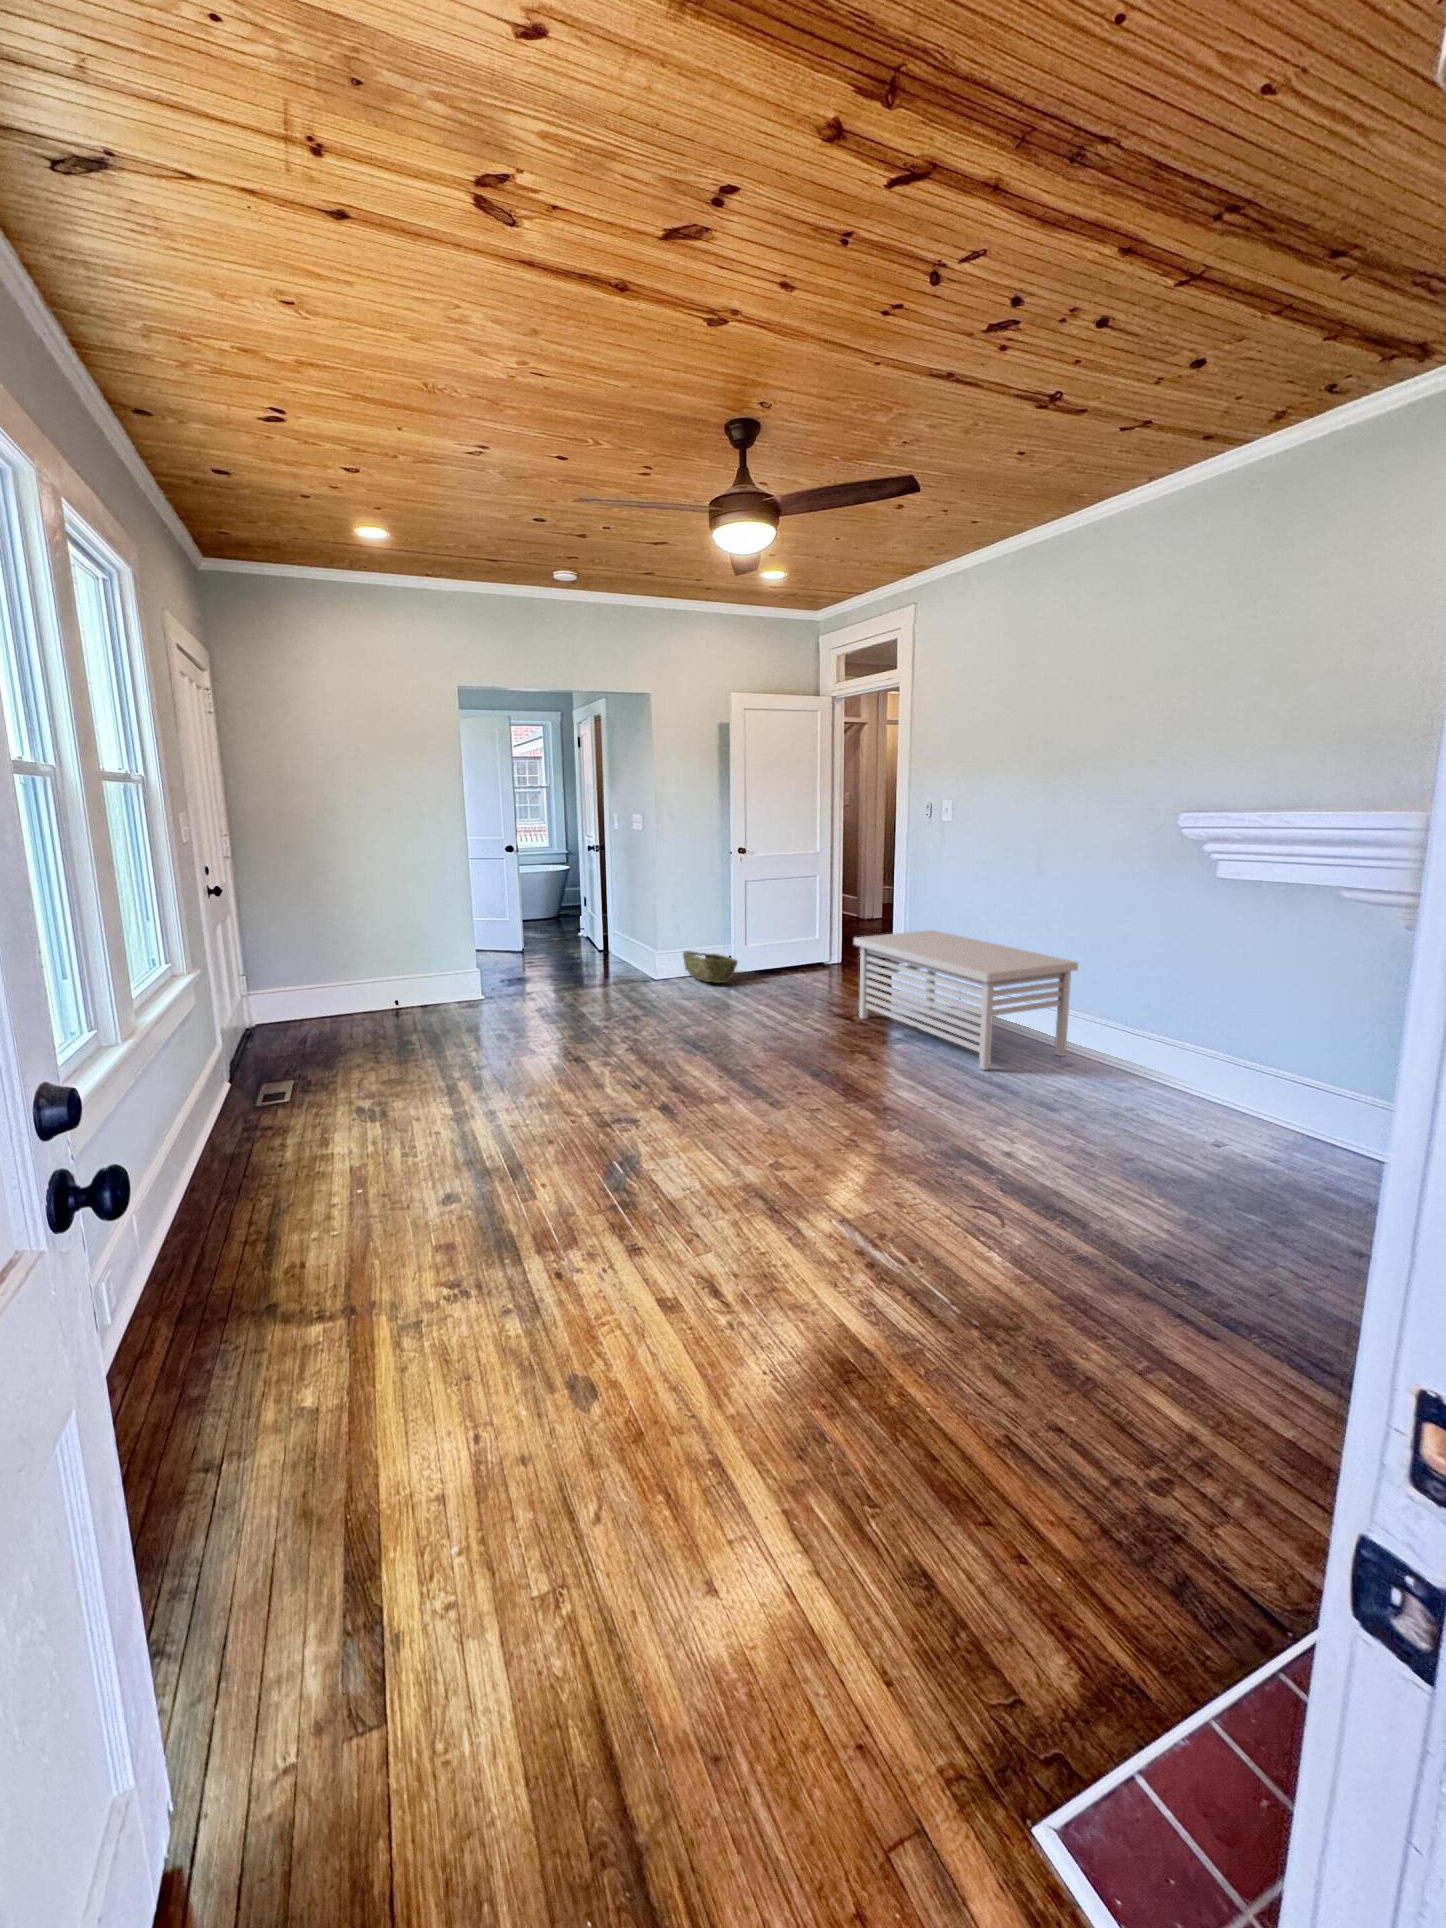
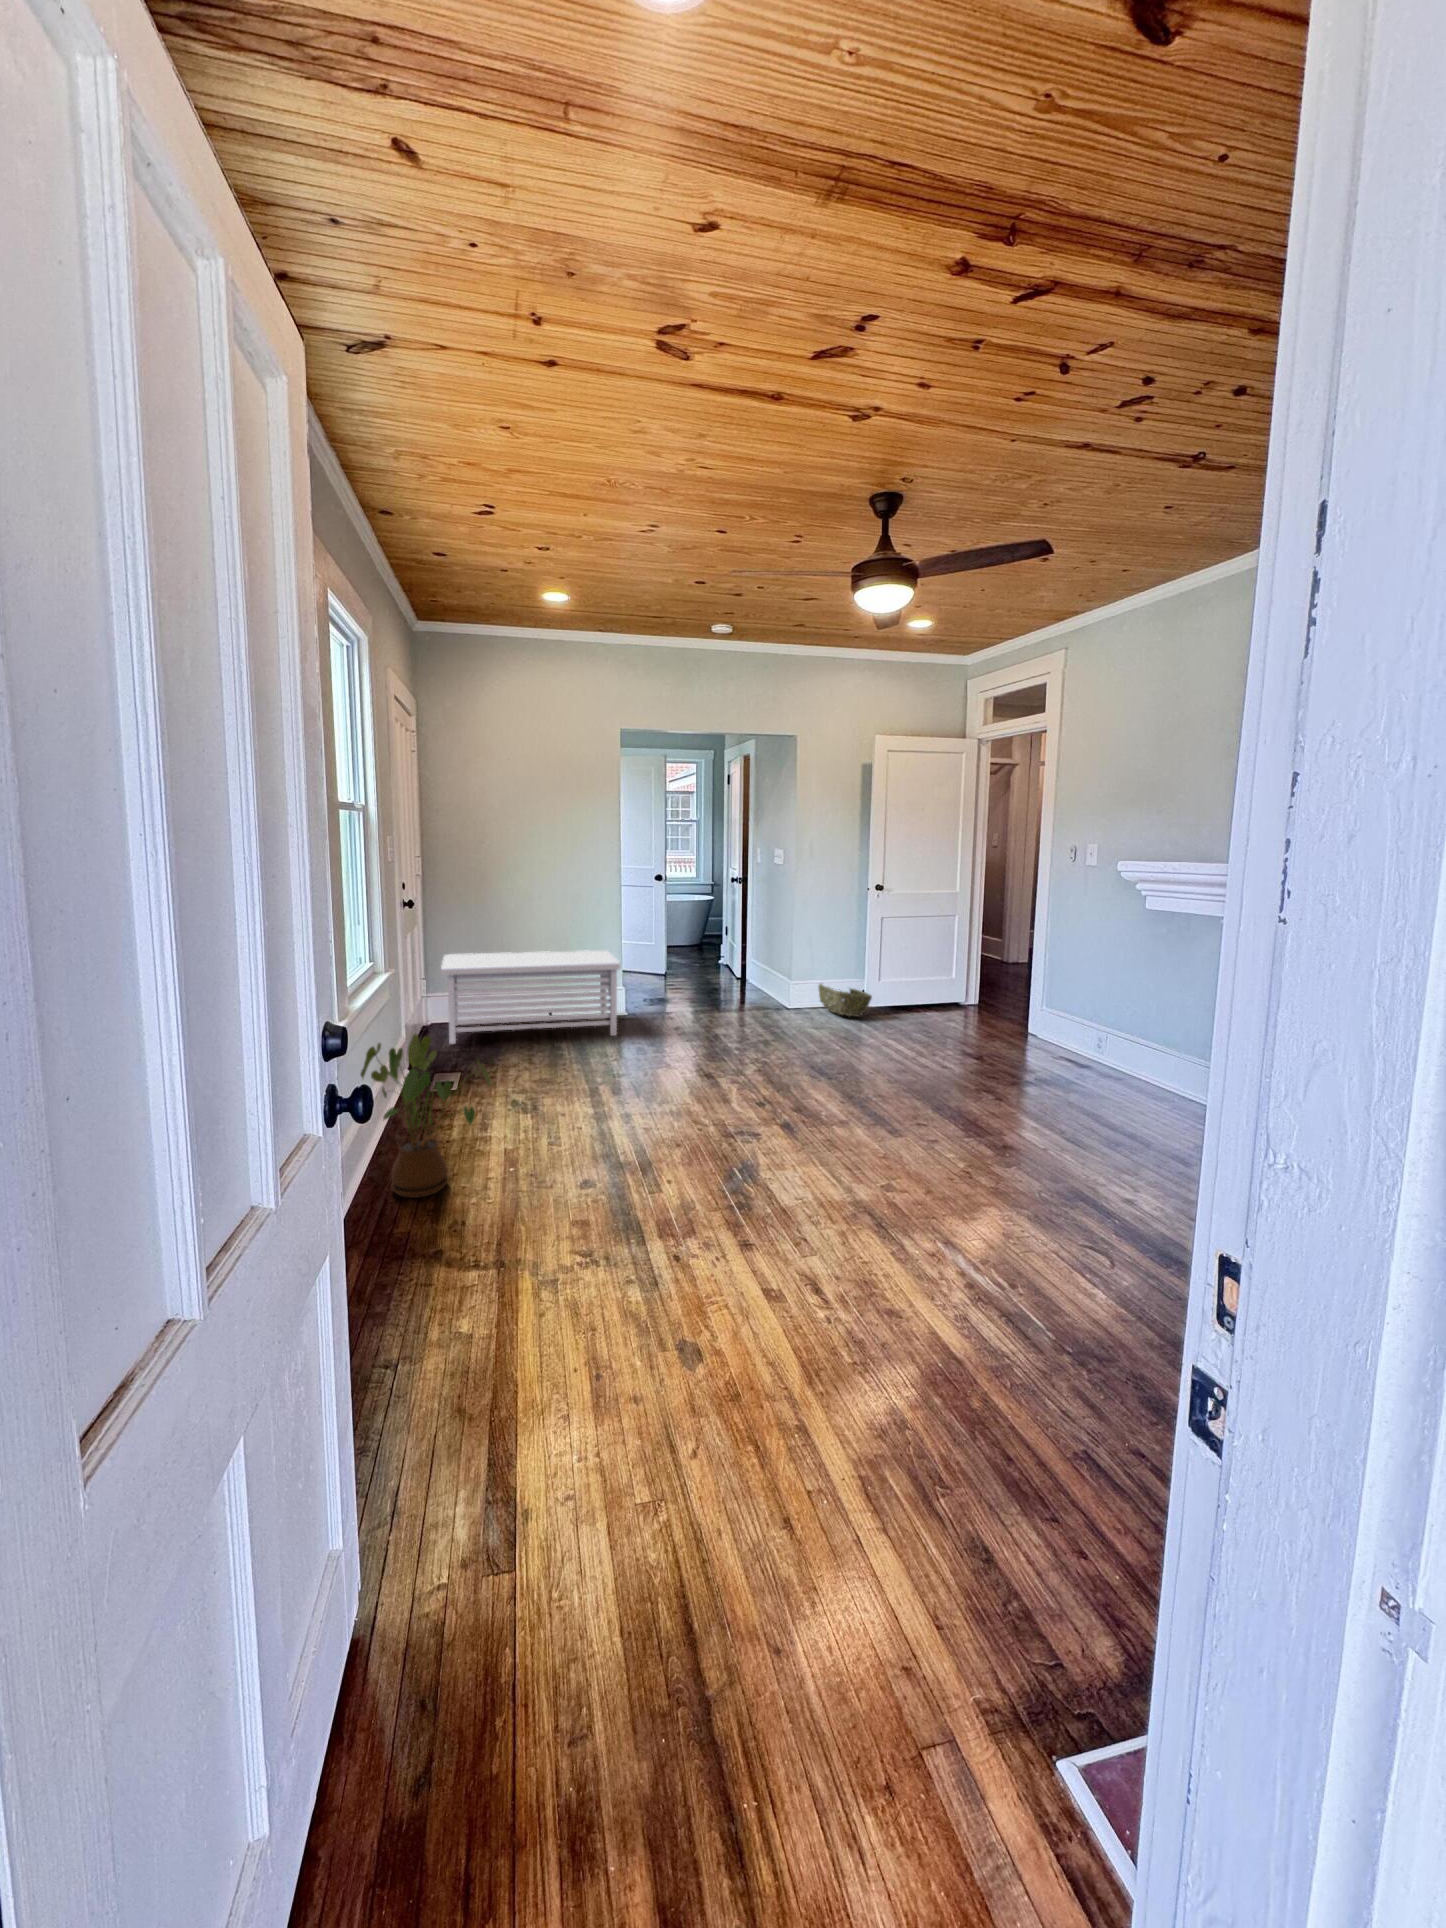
storage bench: present [854,930,1078,1070] -> present [441,951,620,1044]
house plant: none [161,1045,329,1237] -> present [360,1034,491,1198]

